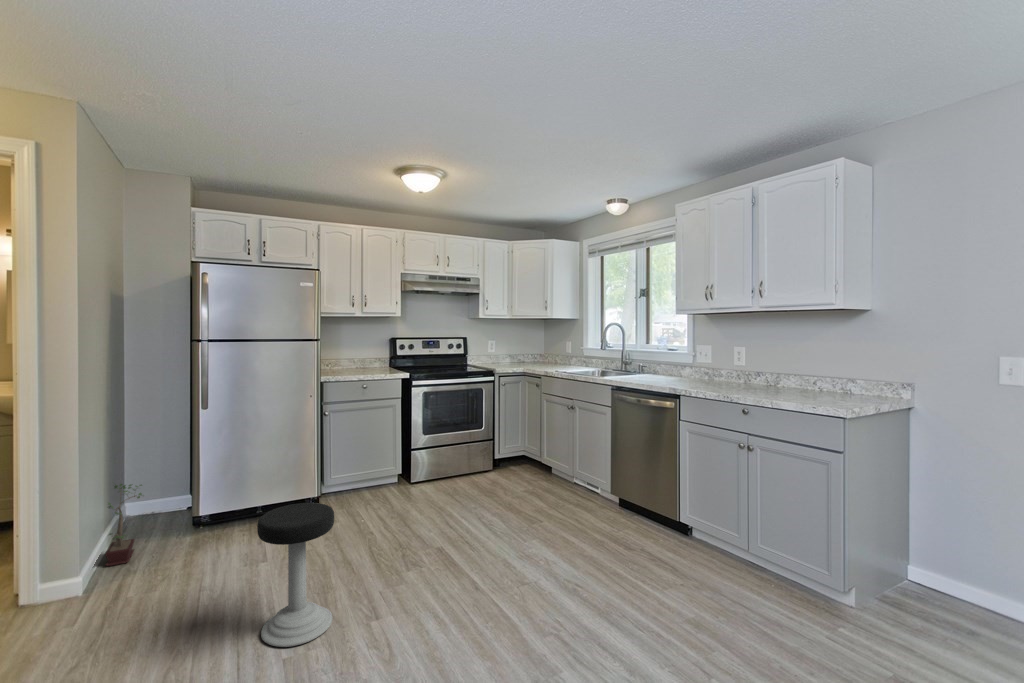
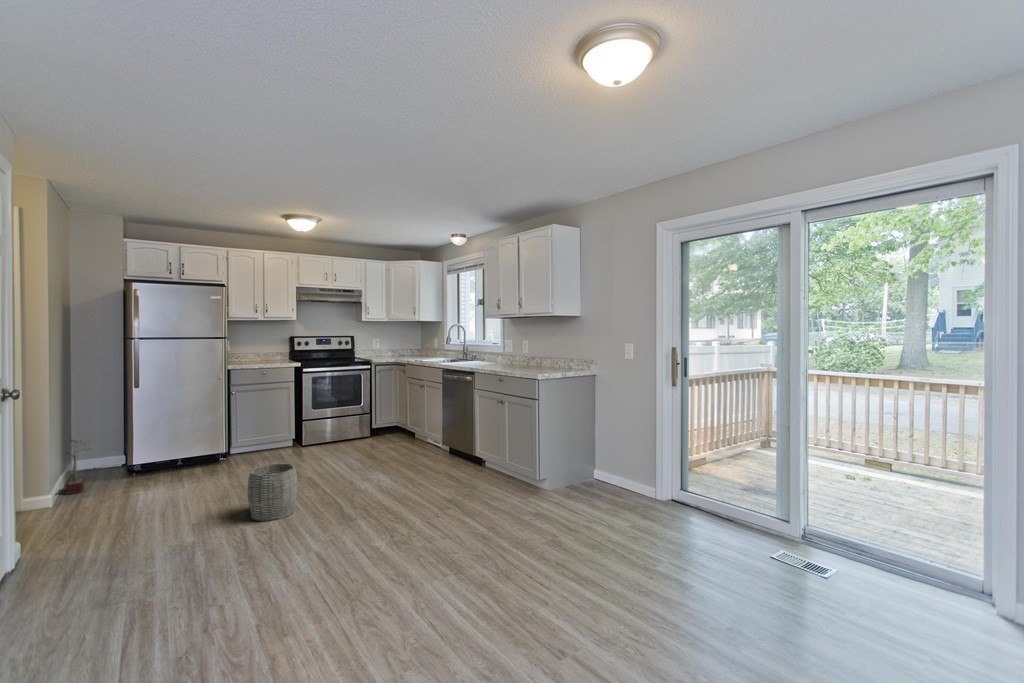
stool: present [257,503,334,647] -> none [176,439,227,520]
woven basket: none [370,549,447,661] -> present [248,464,298,521]

